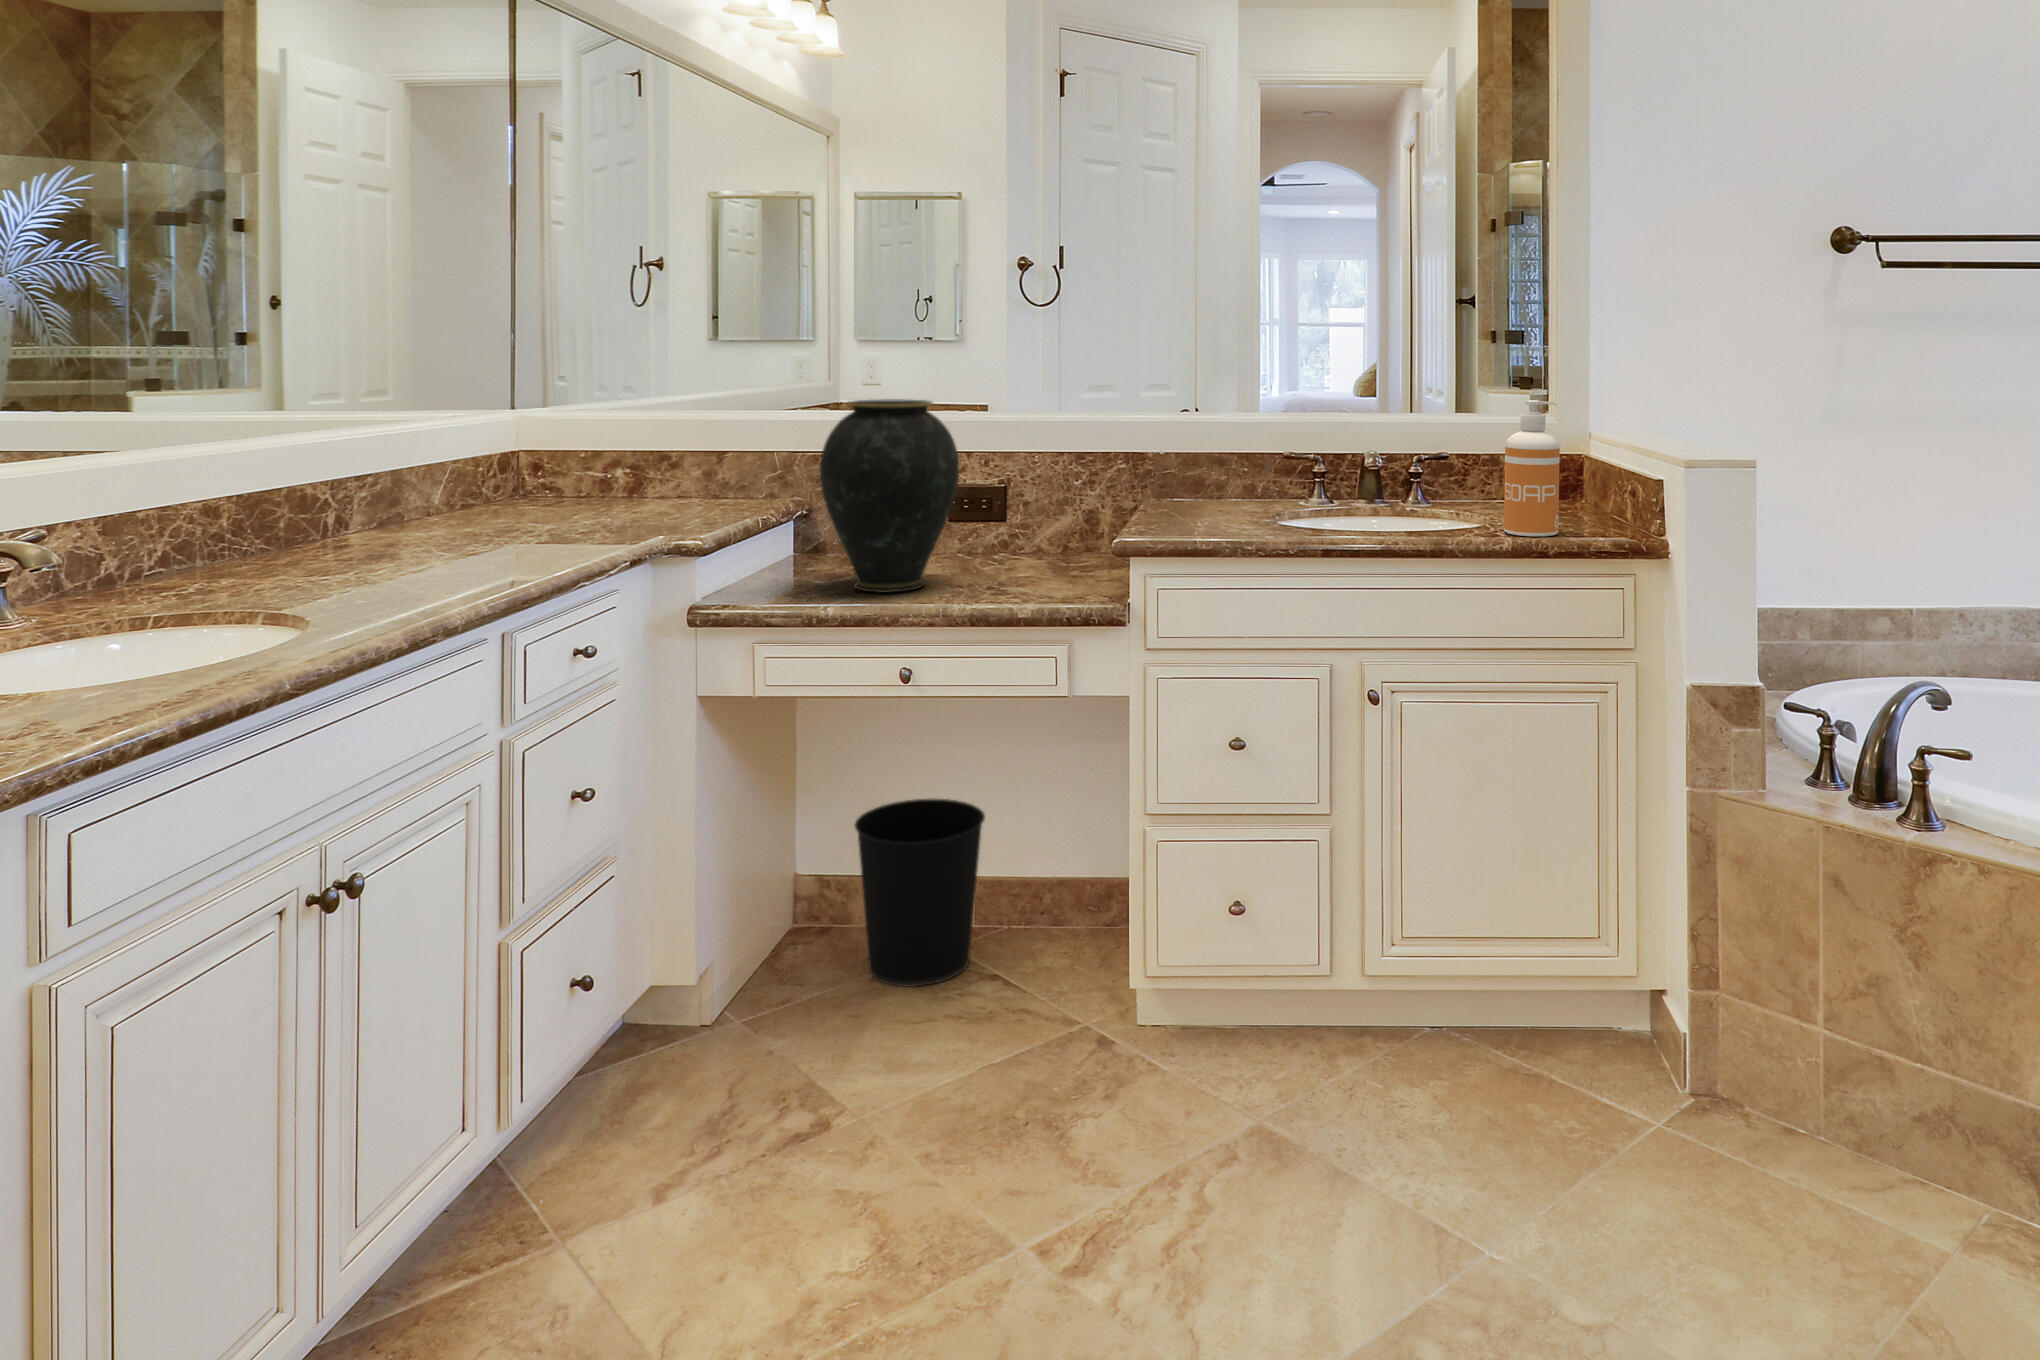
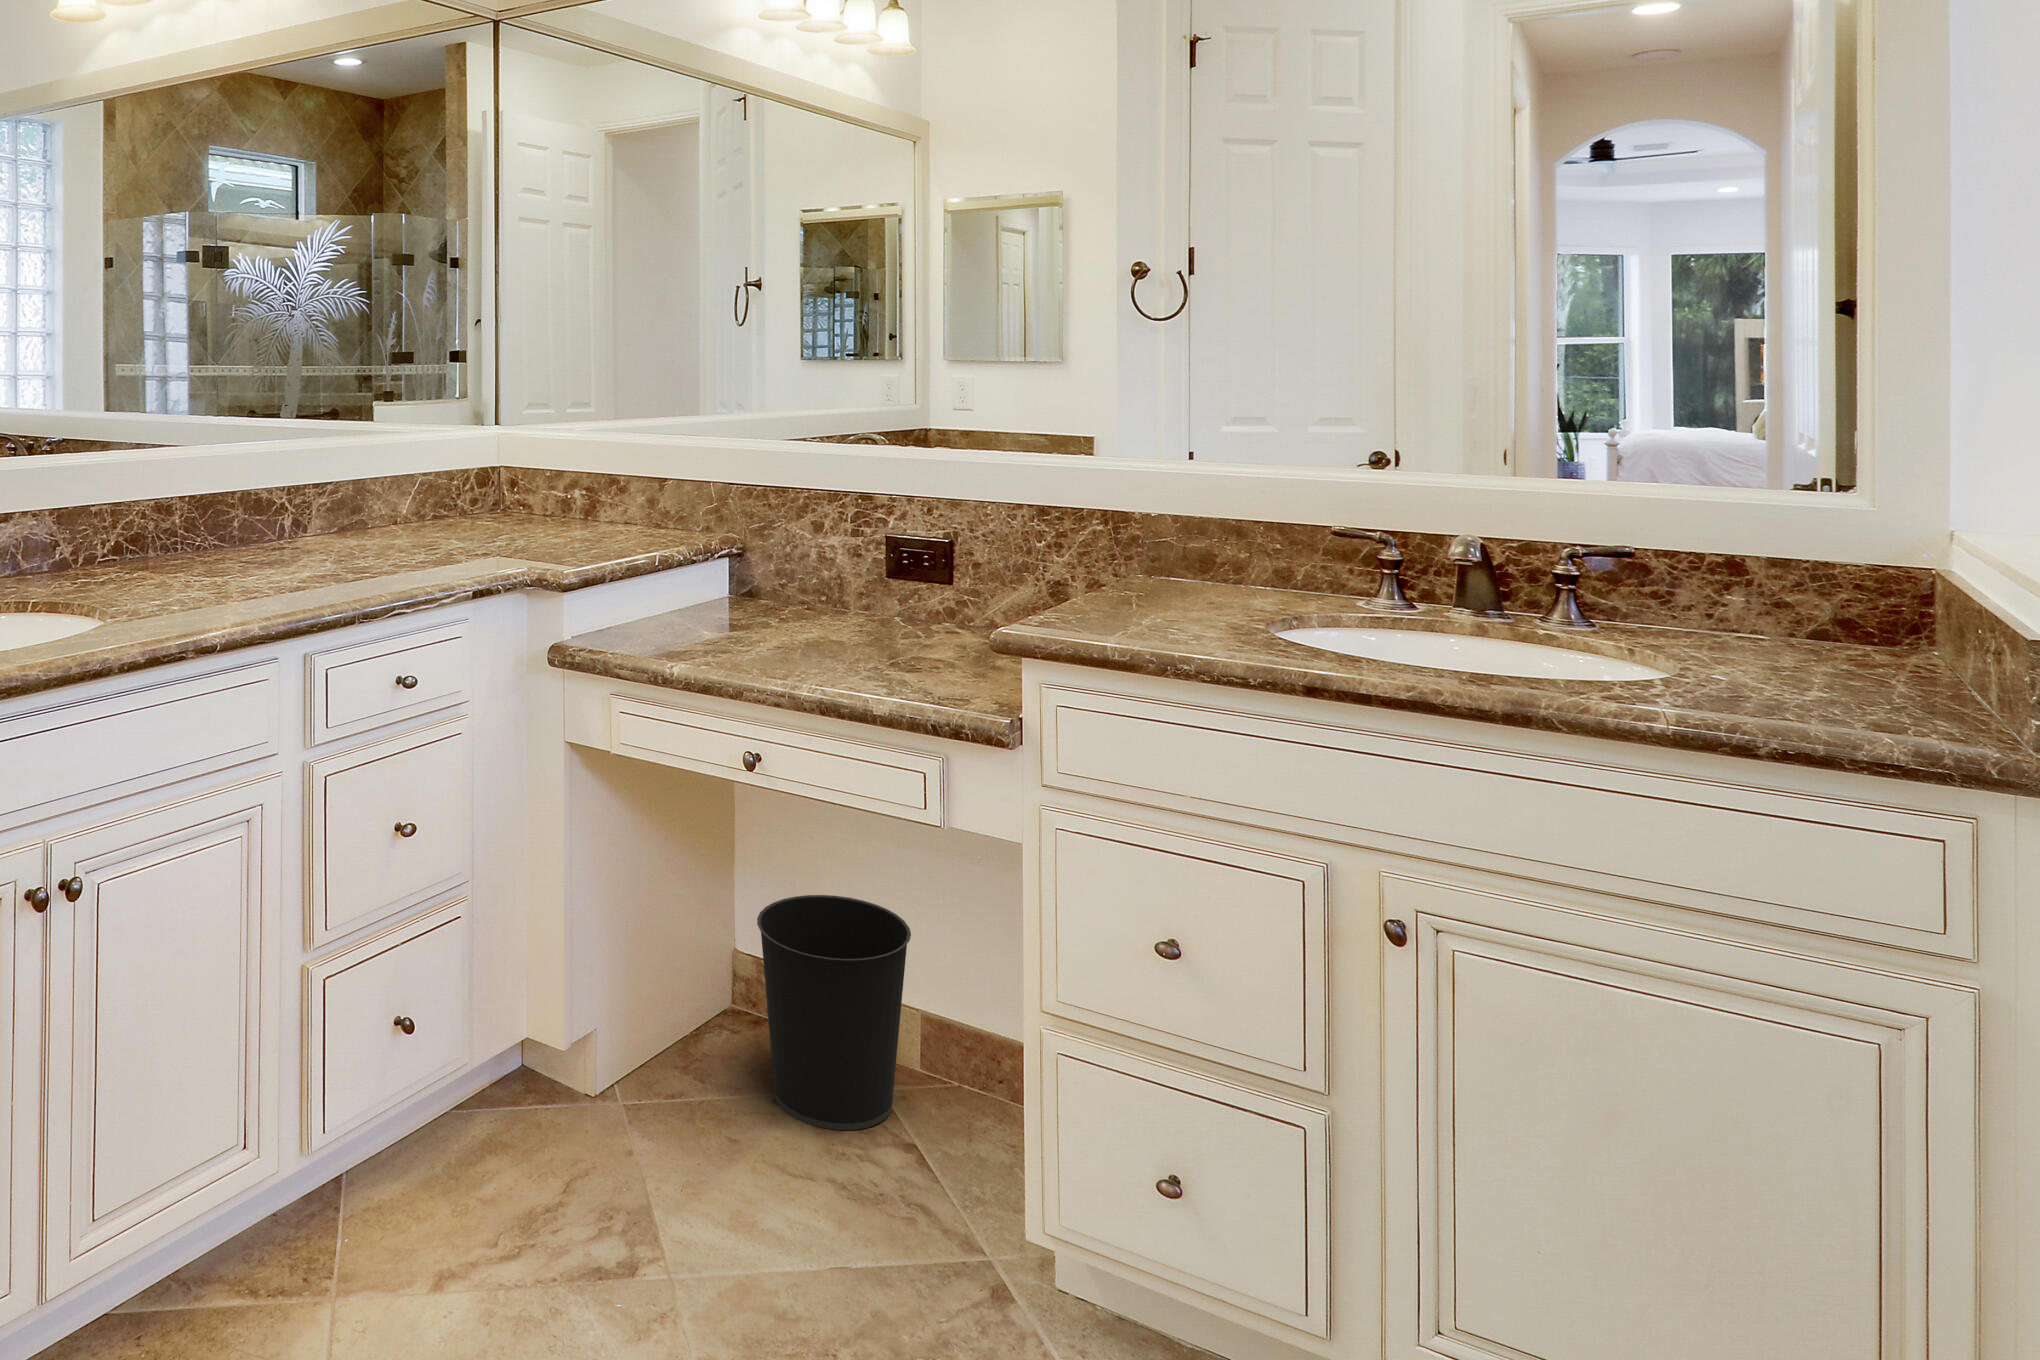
vase: present [820,399,959,593] -> none [688,427,849,655]
soap dispenser: present [1504,400,1560,536] -> none [1721,461,1852,711]

